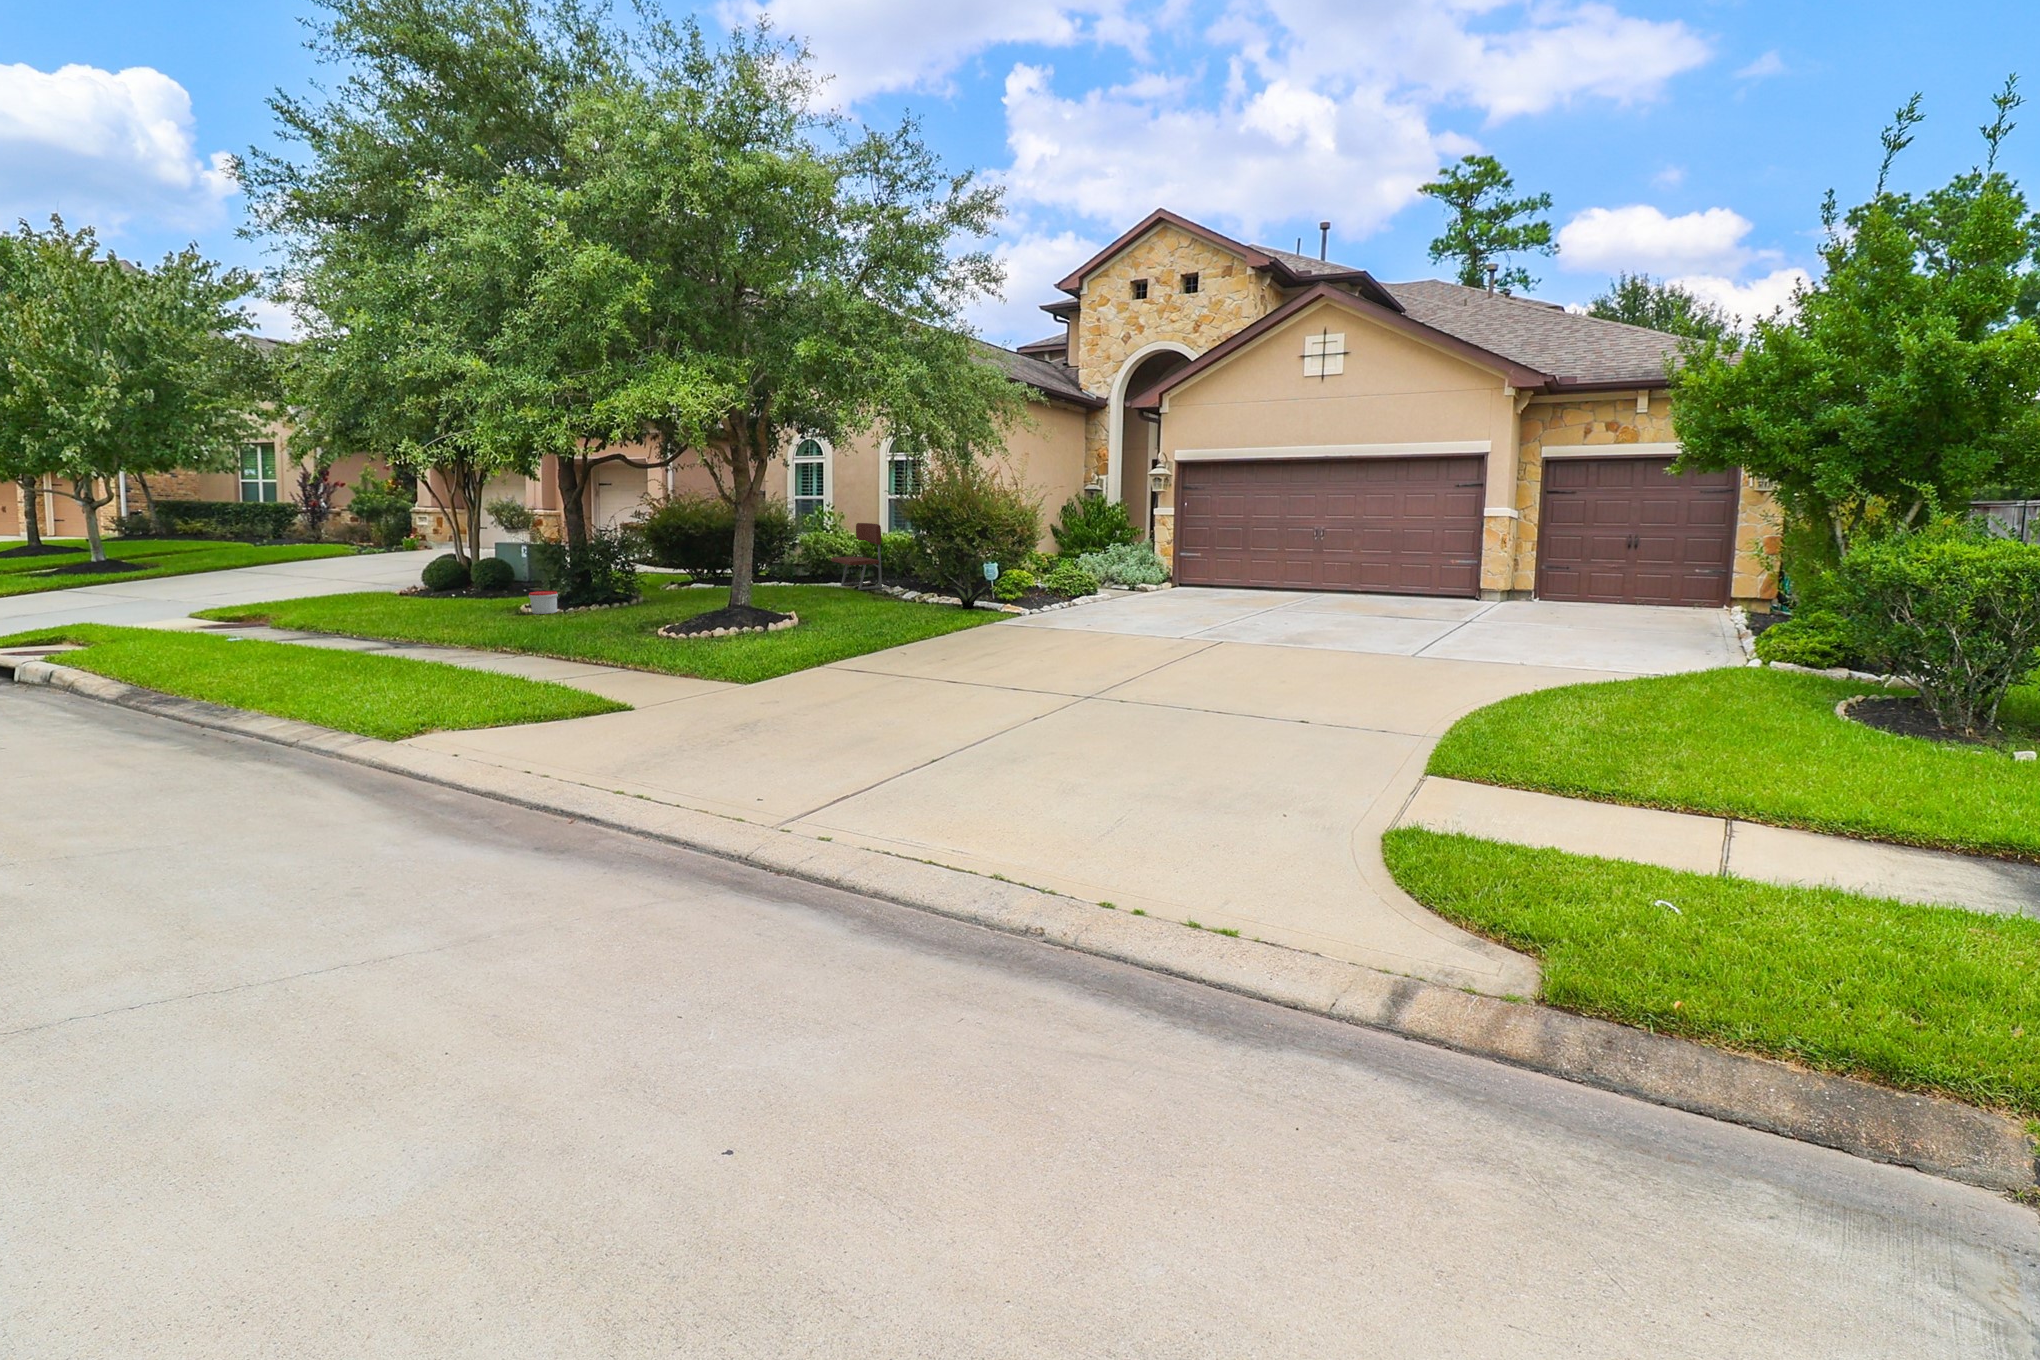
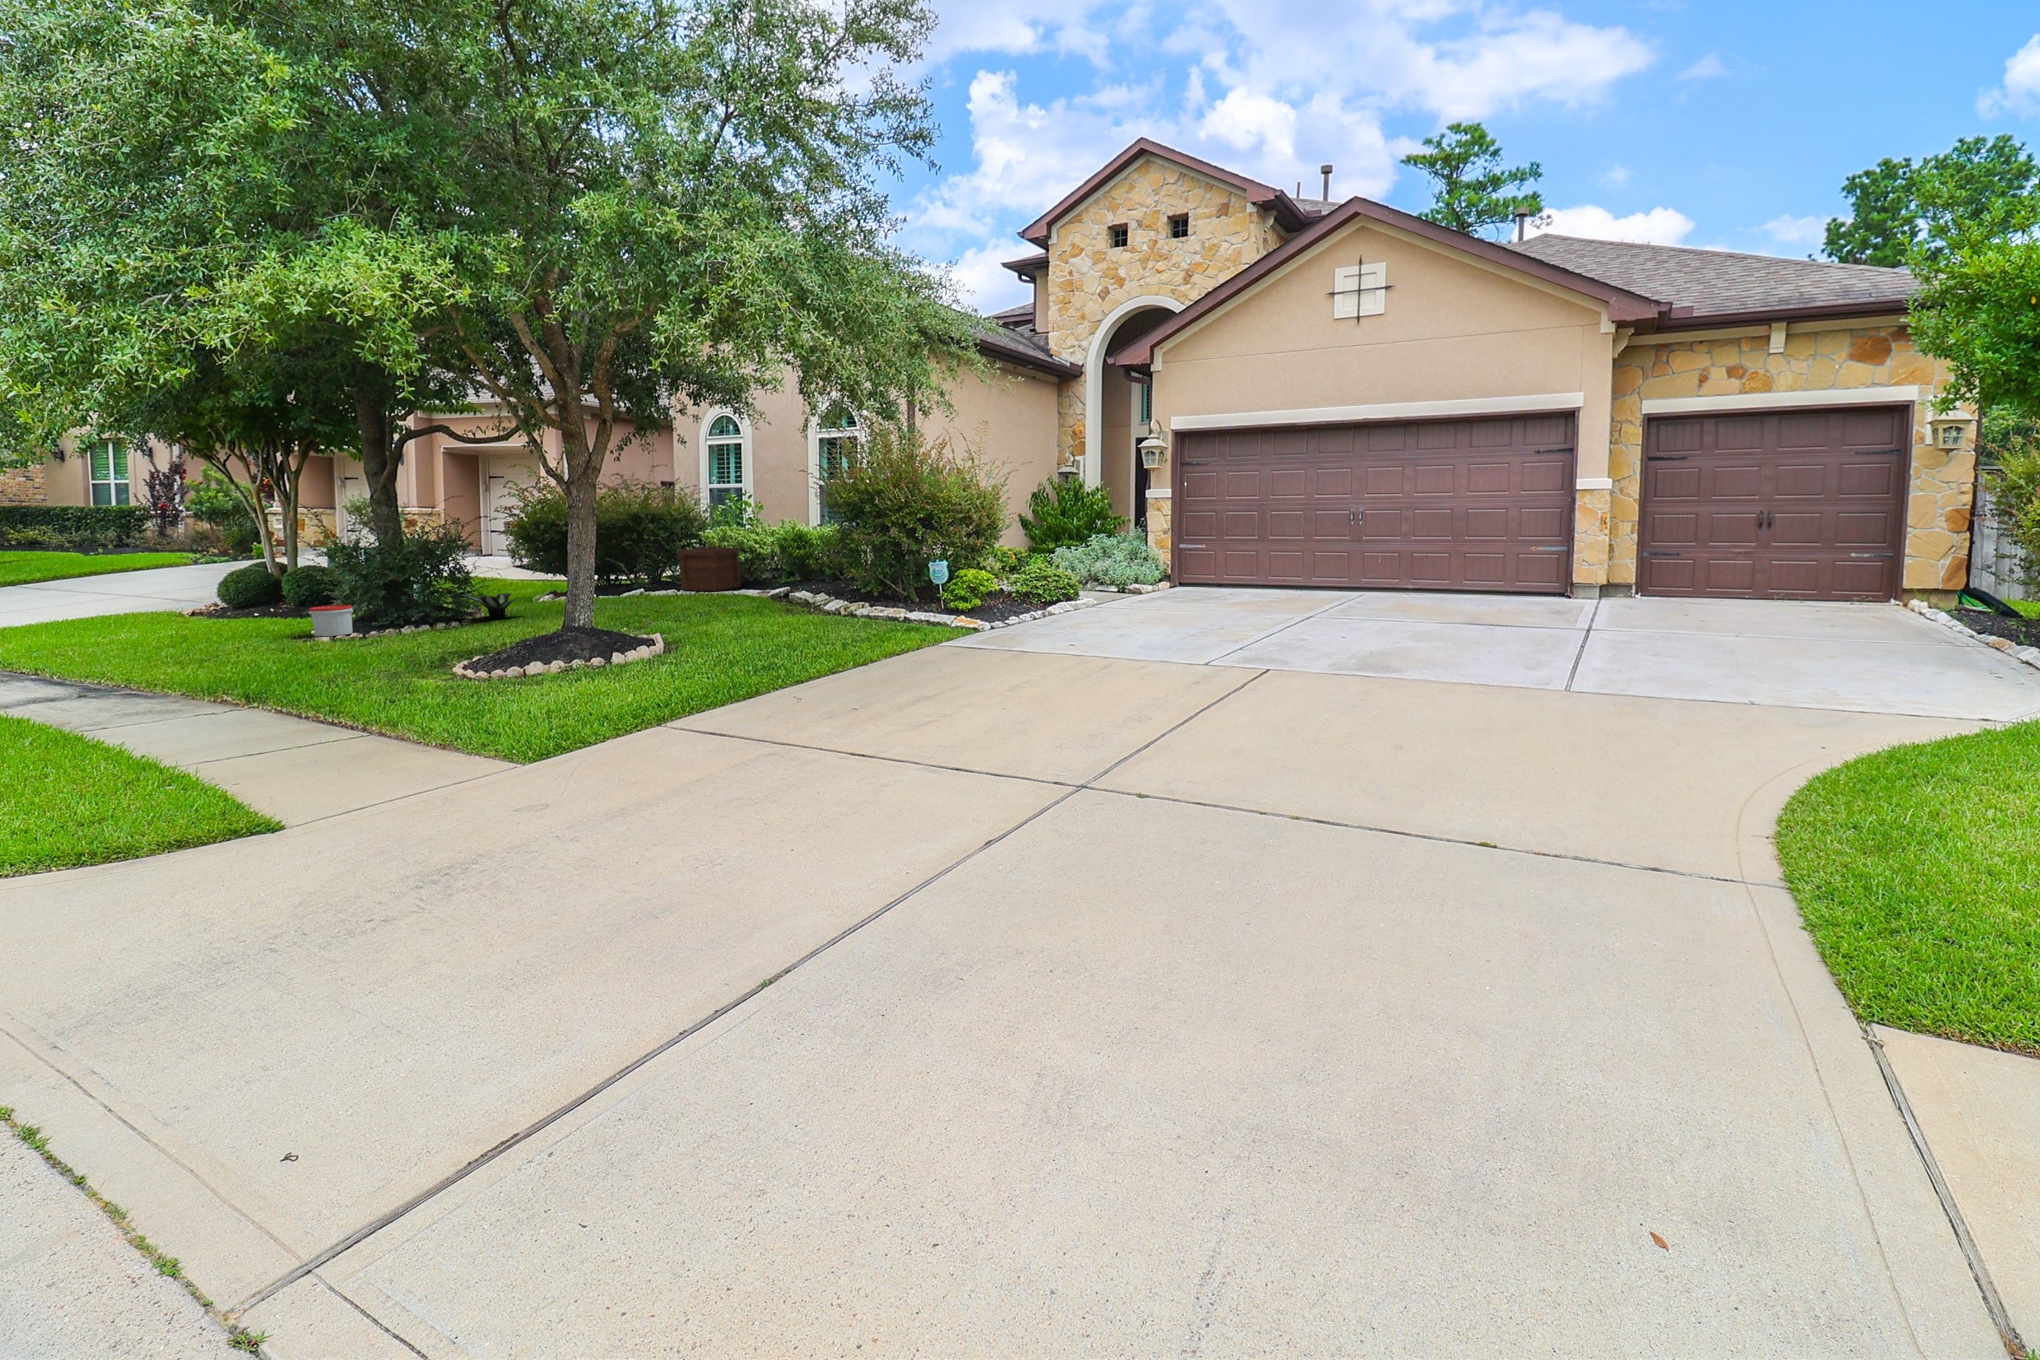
bench: present [831,523,883,590] -> none [741,513,806,597]
wooden crate: none [781,548,828,584] -> present [679,547,741,591]
potted plant: present [950,586,991,609] -> present [460,594,518,619]

